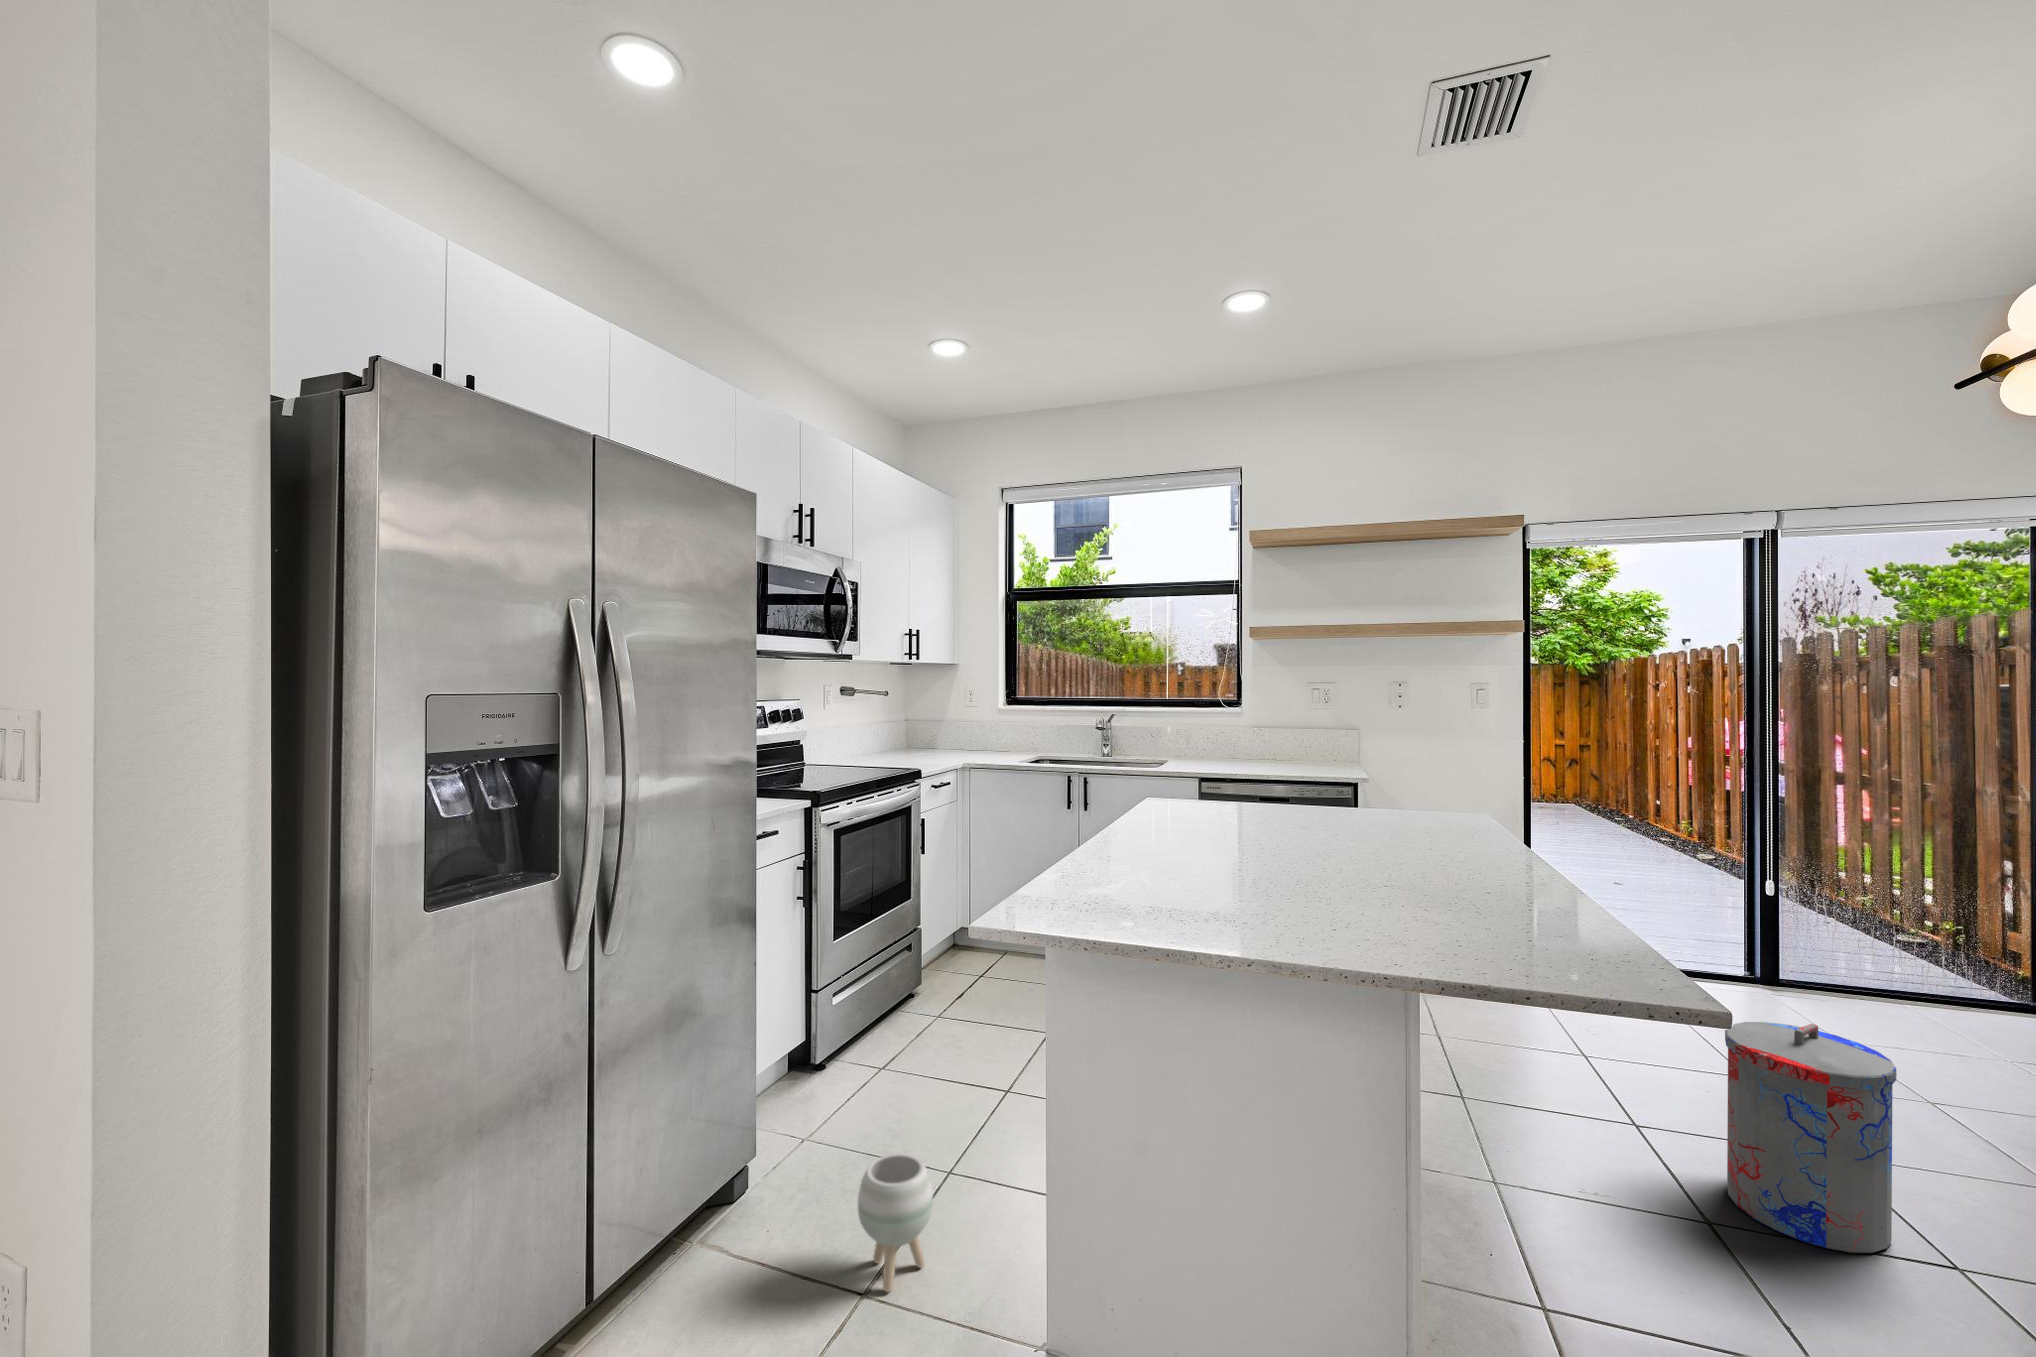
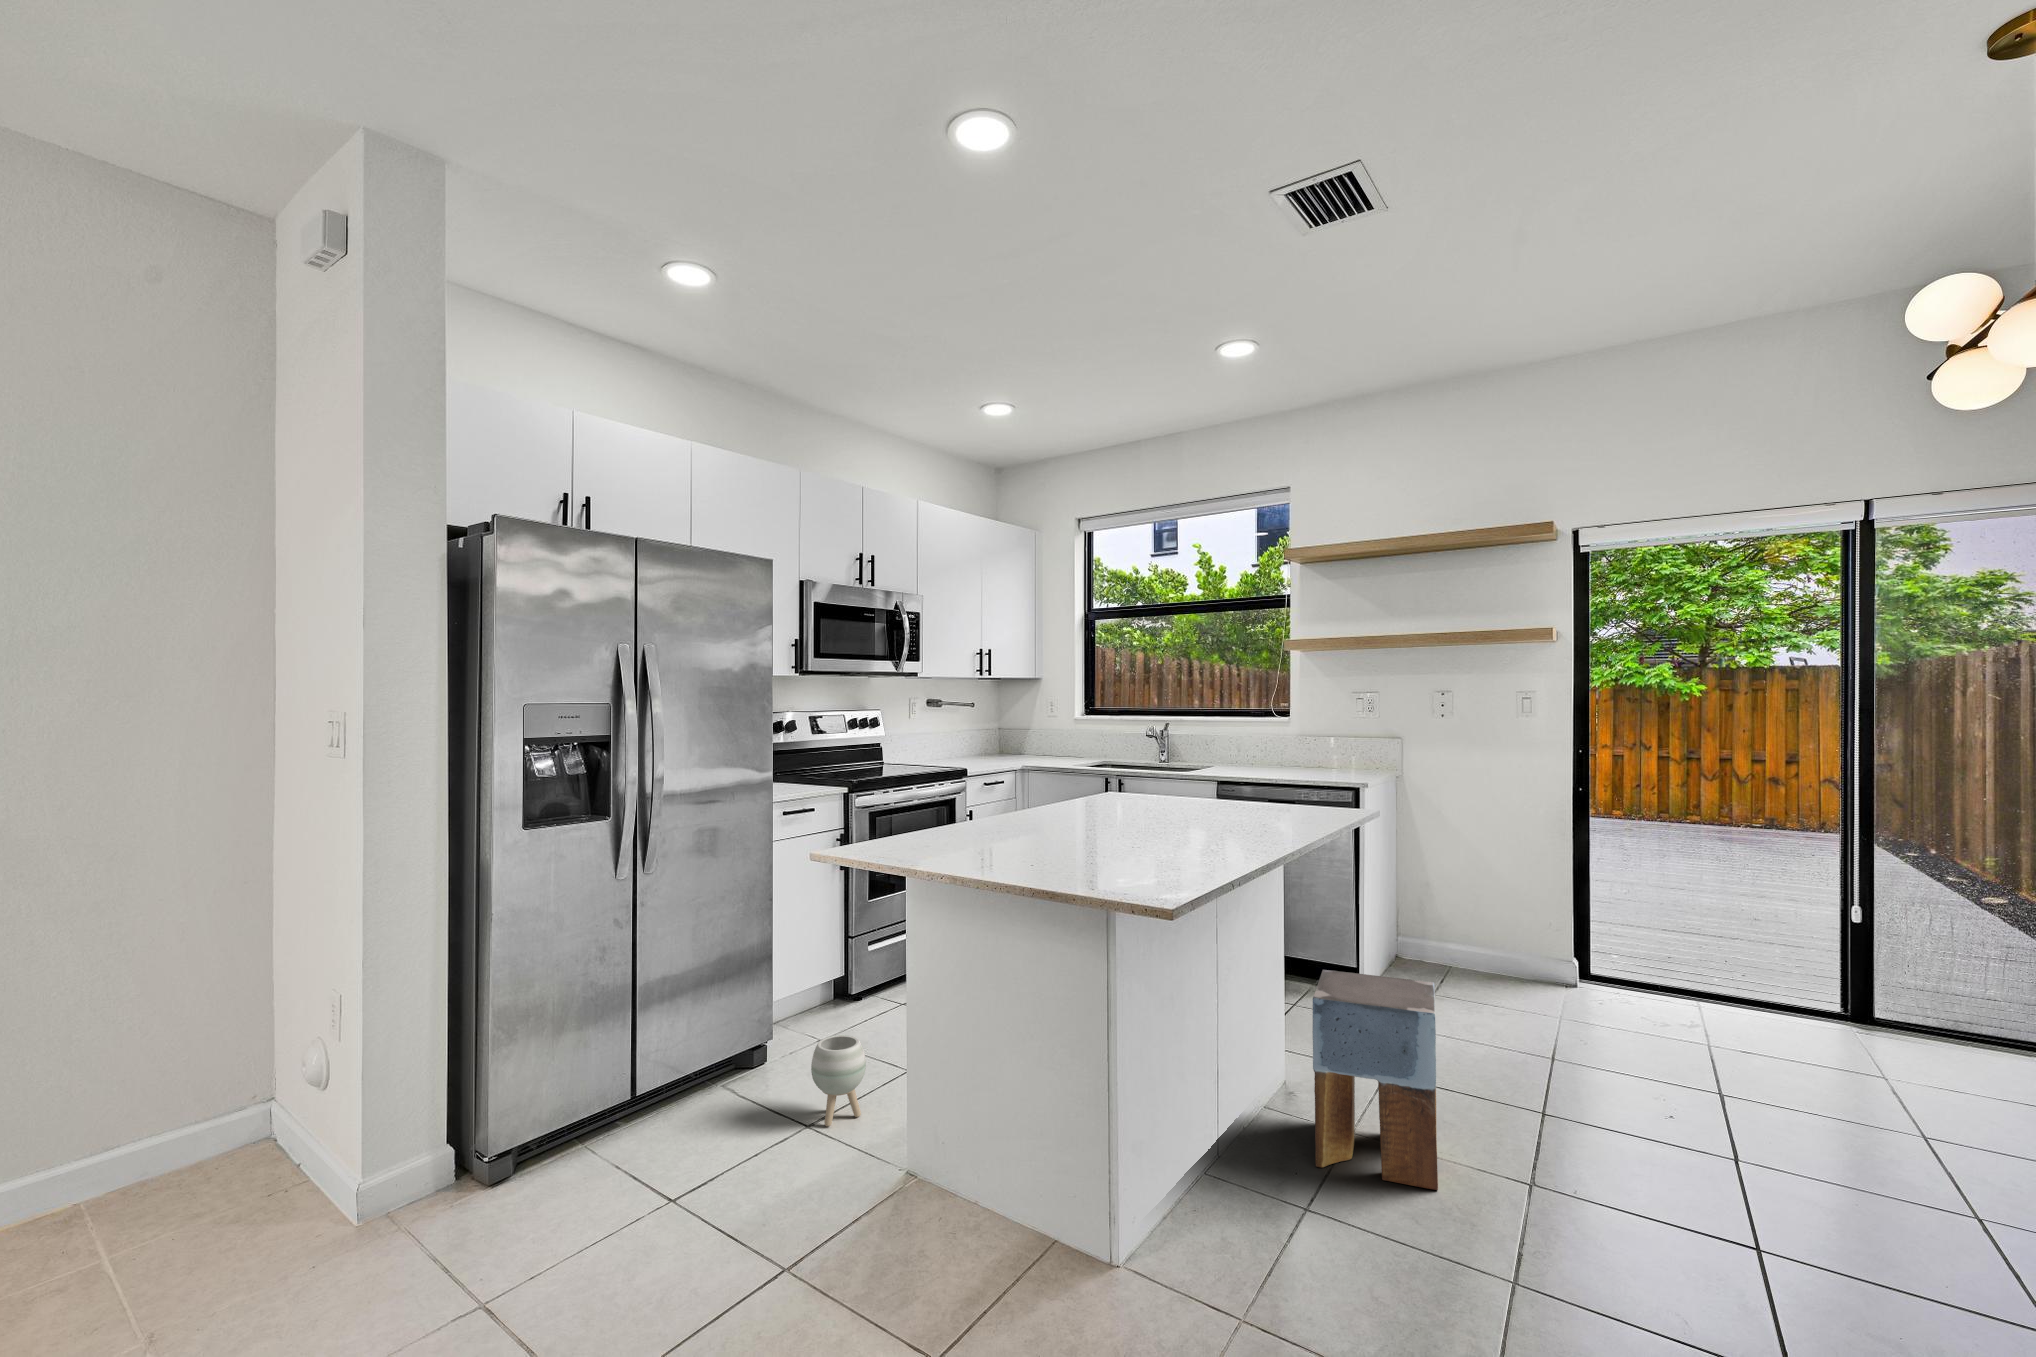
stool: none [1471,1009,1664,1272] -> present [1312,970,1438,1190]
trash can: present [1725,1022,1896,1253] -> none [1557,1001,1695,1204]

